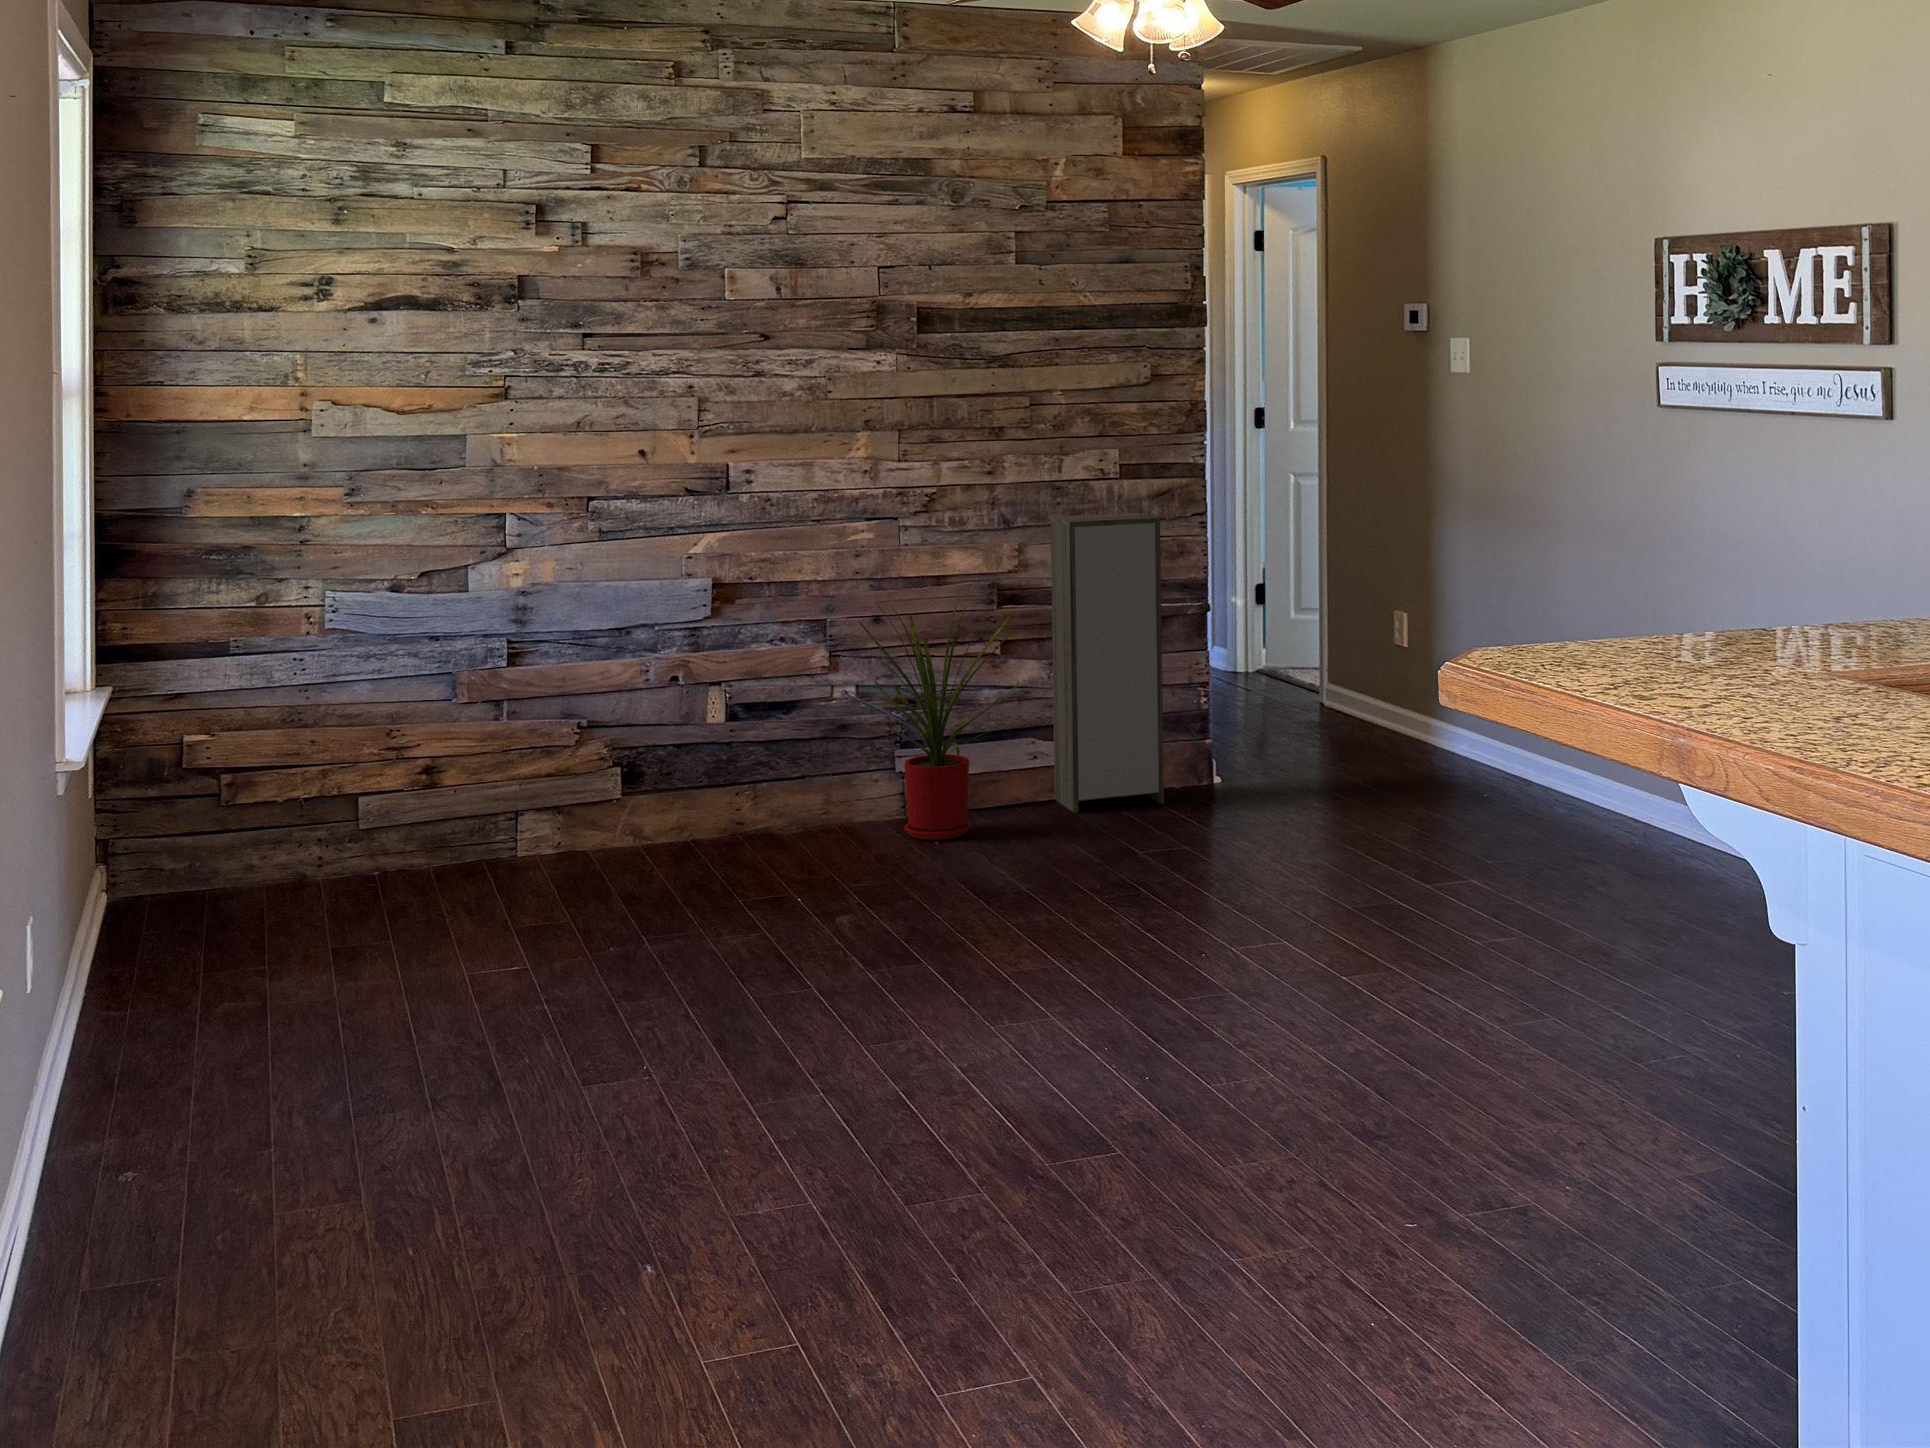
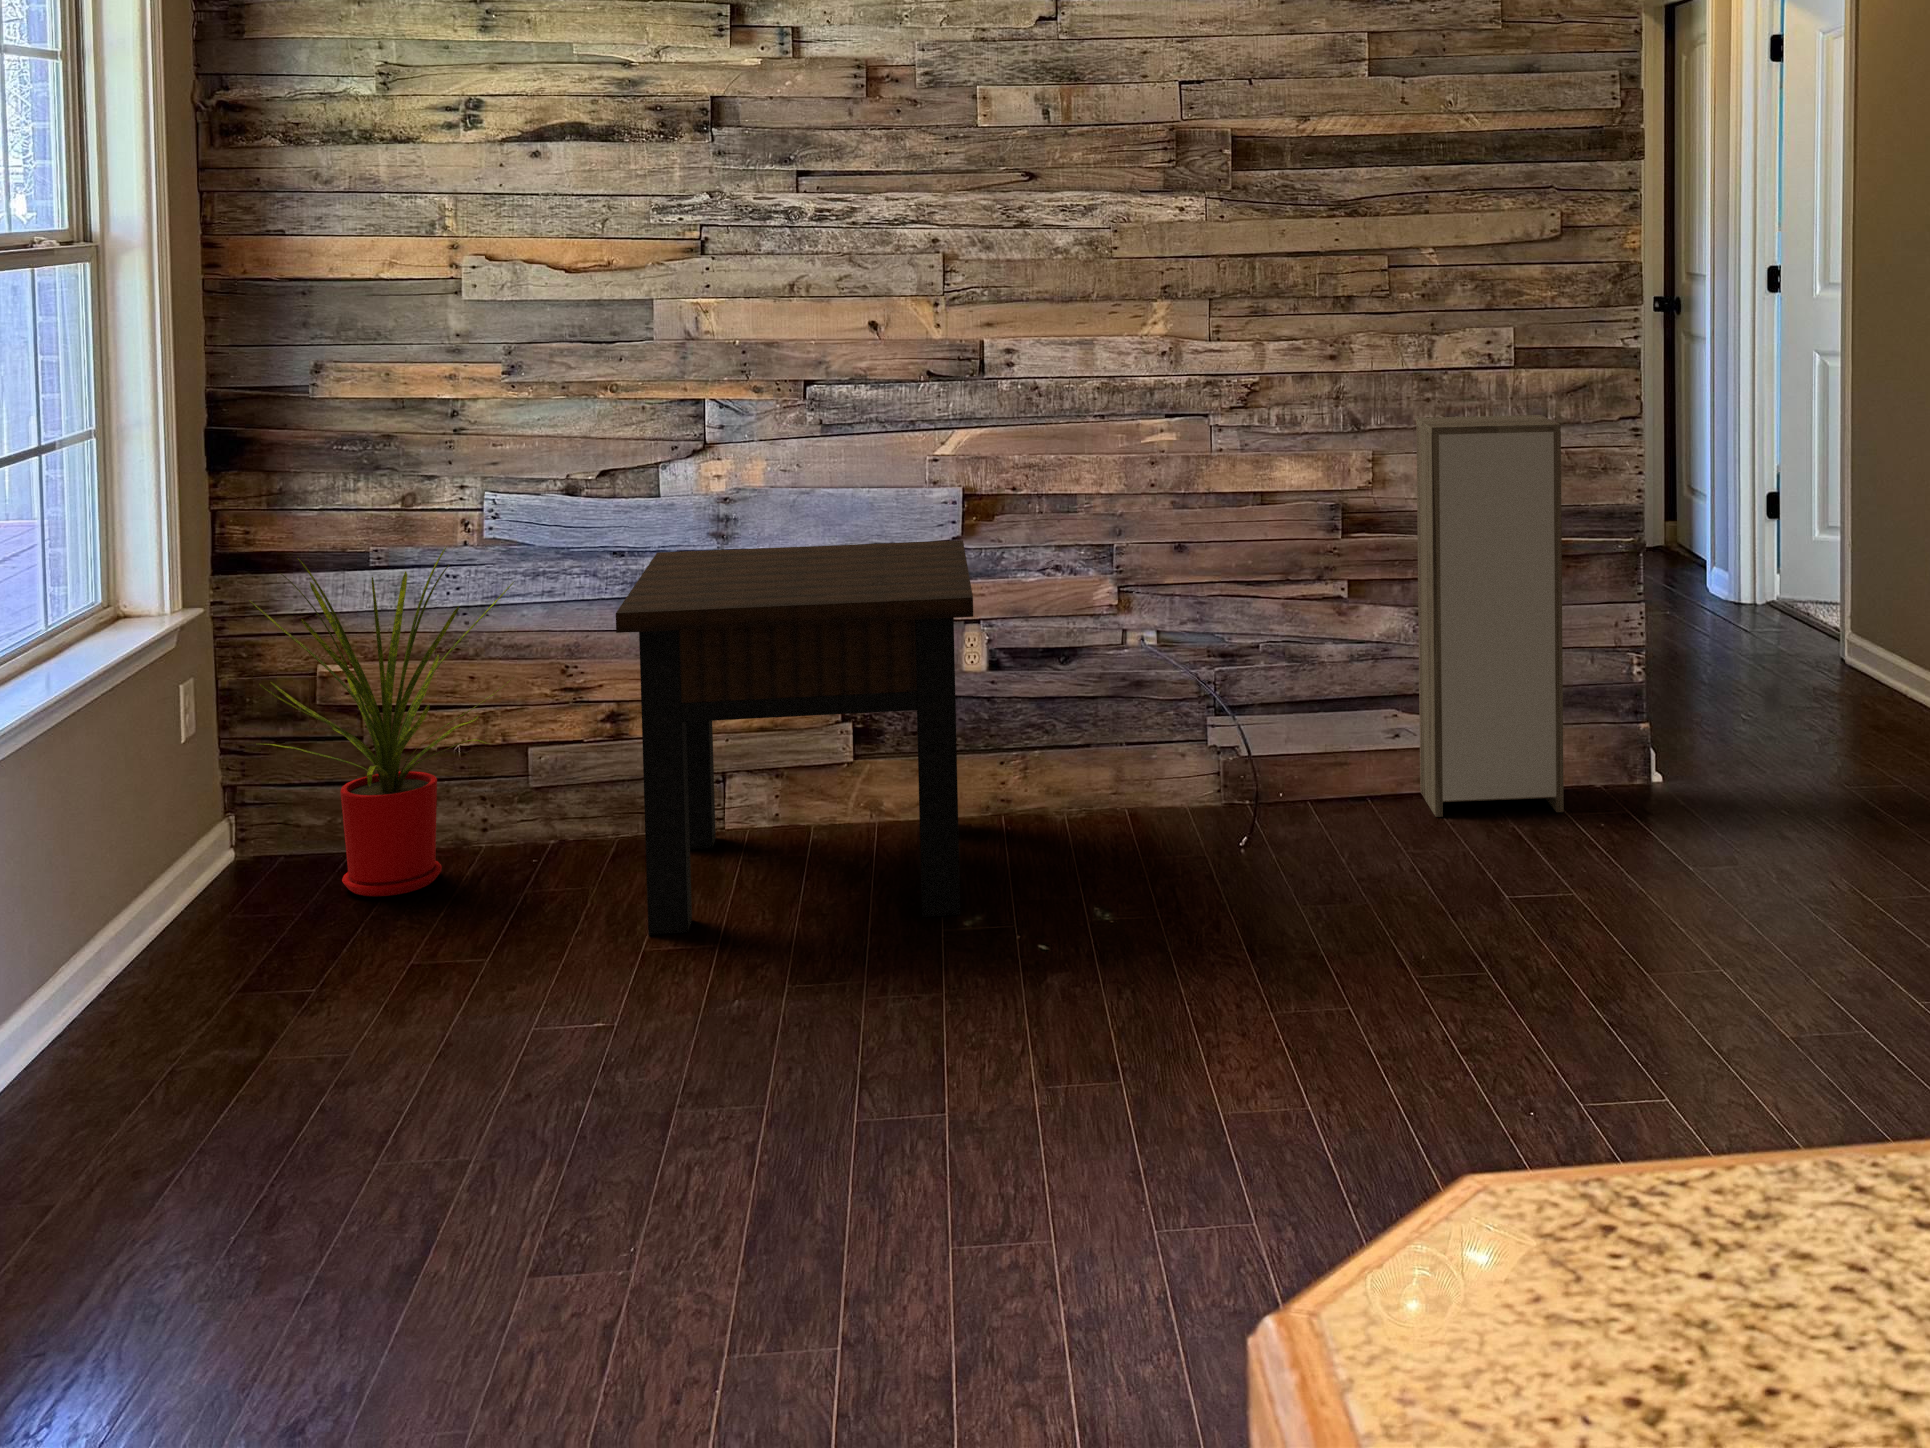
house plant: present [852,592,1022,840] -> present [249,547,514,896]
side table: none [472,619,769,923] -> present [616,540,973,935]

